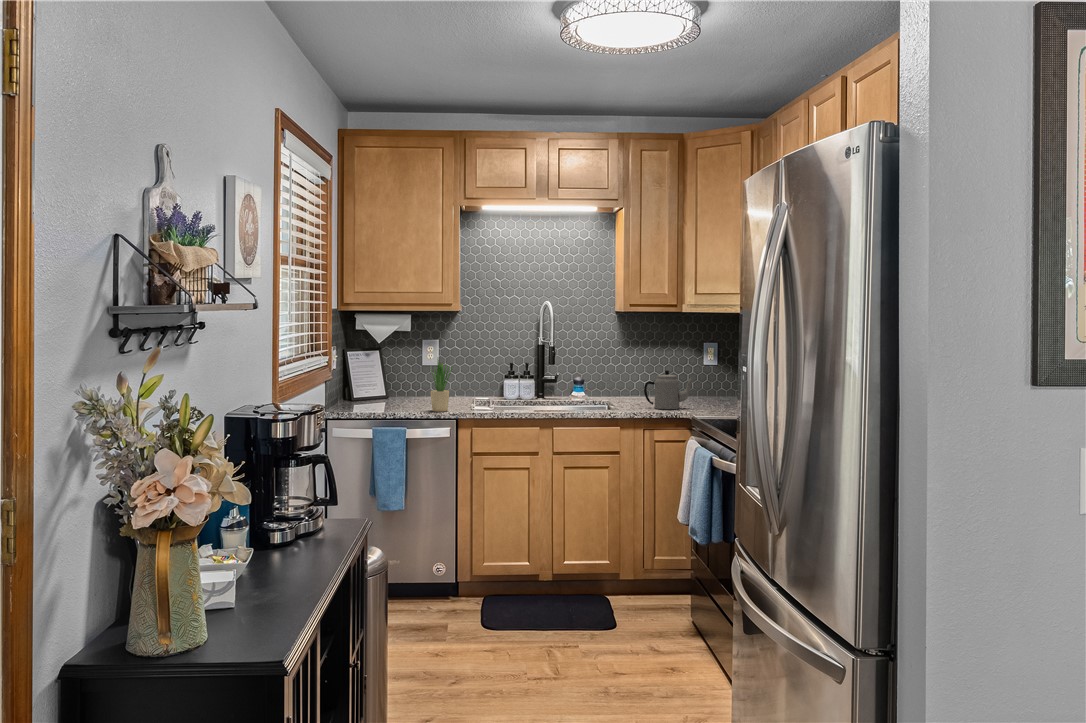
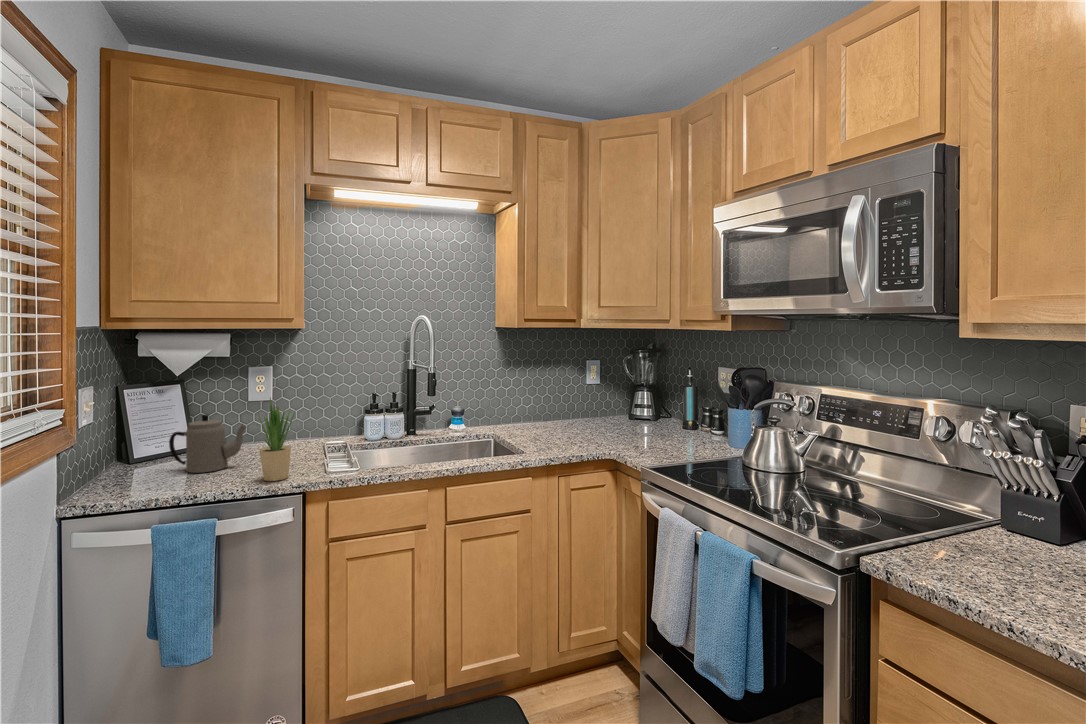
teapot: present [644,370,693,409] -> present [169,415,246,473]

